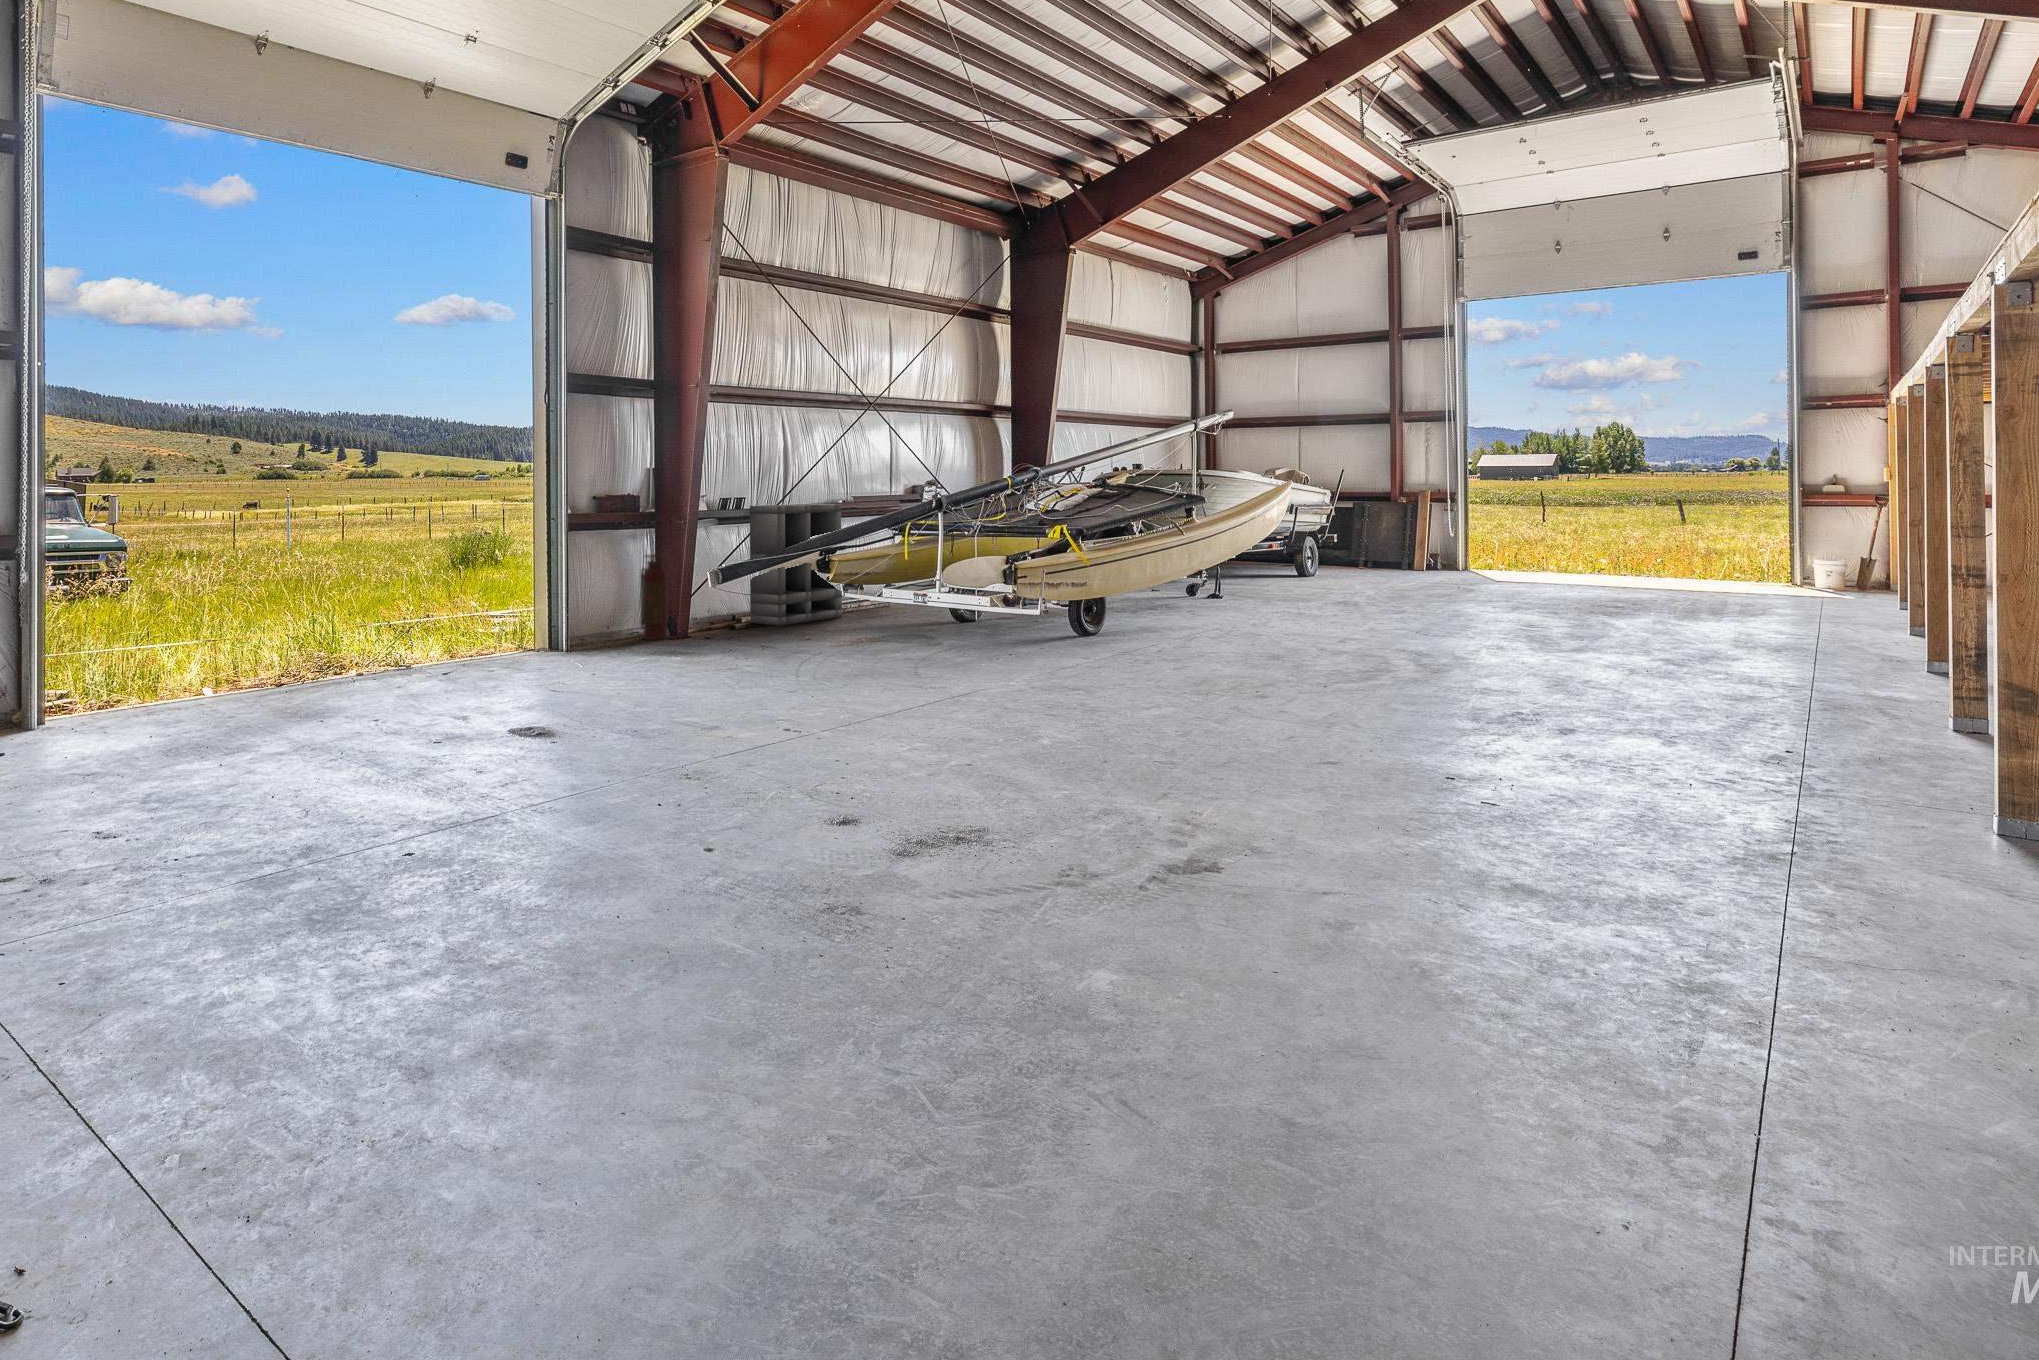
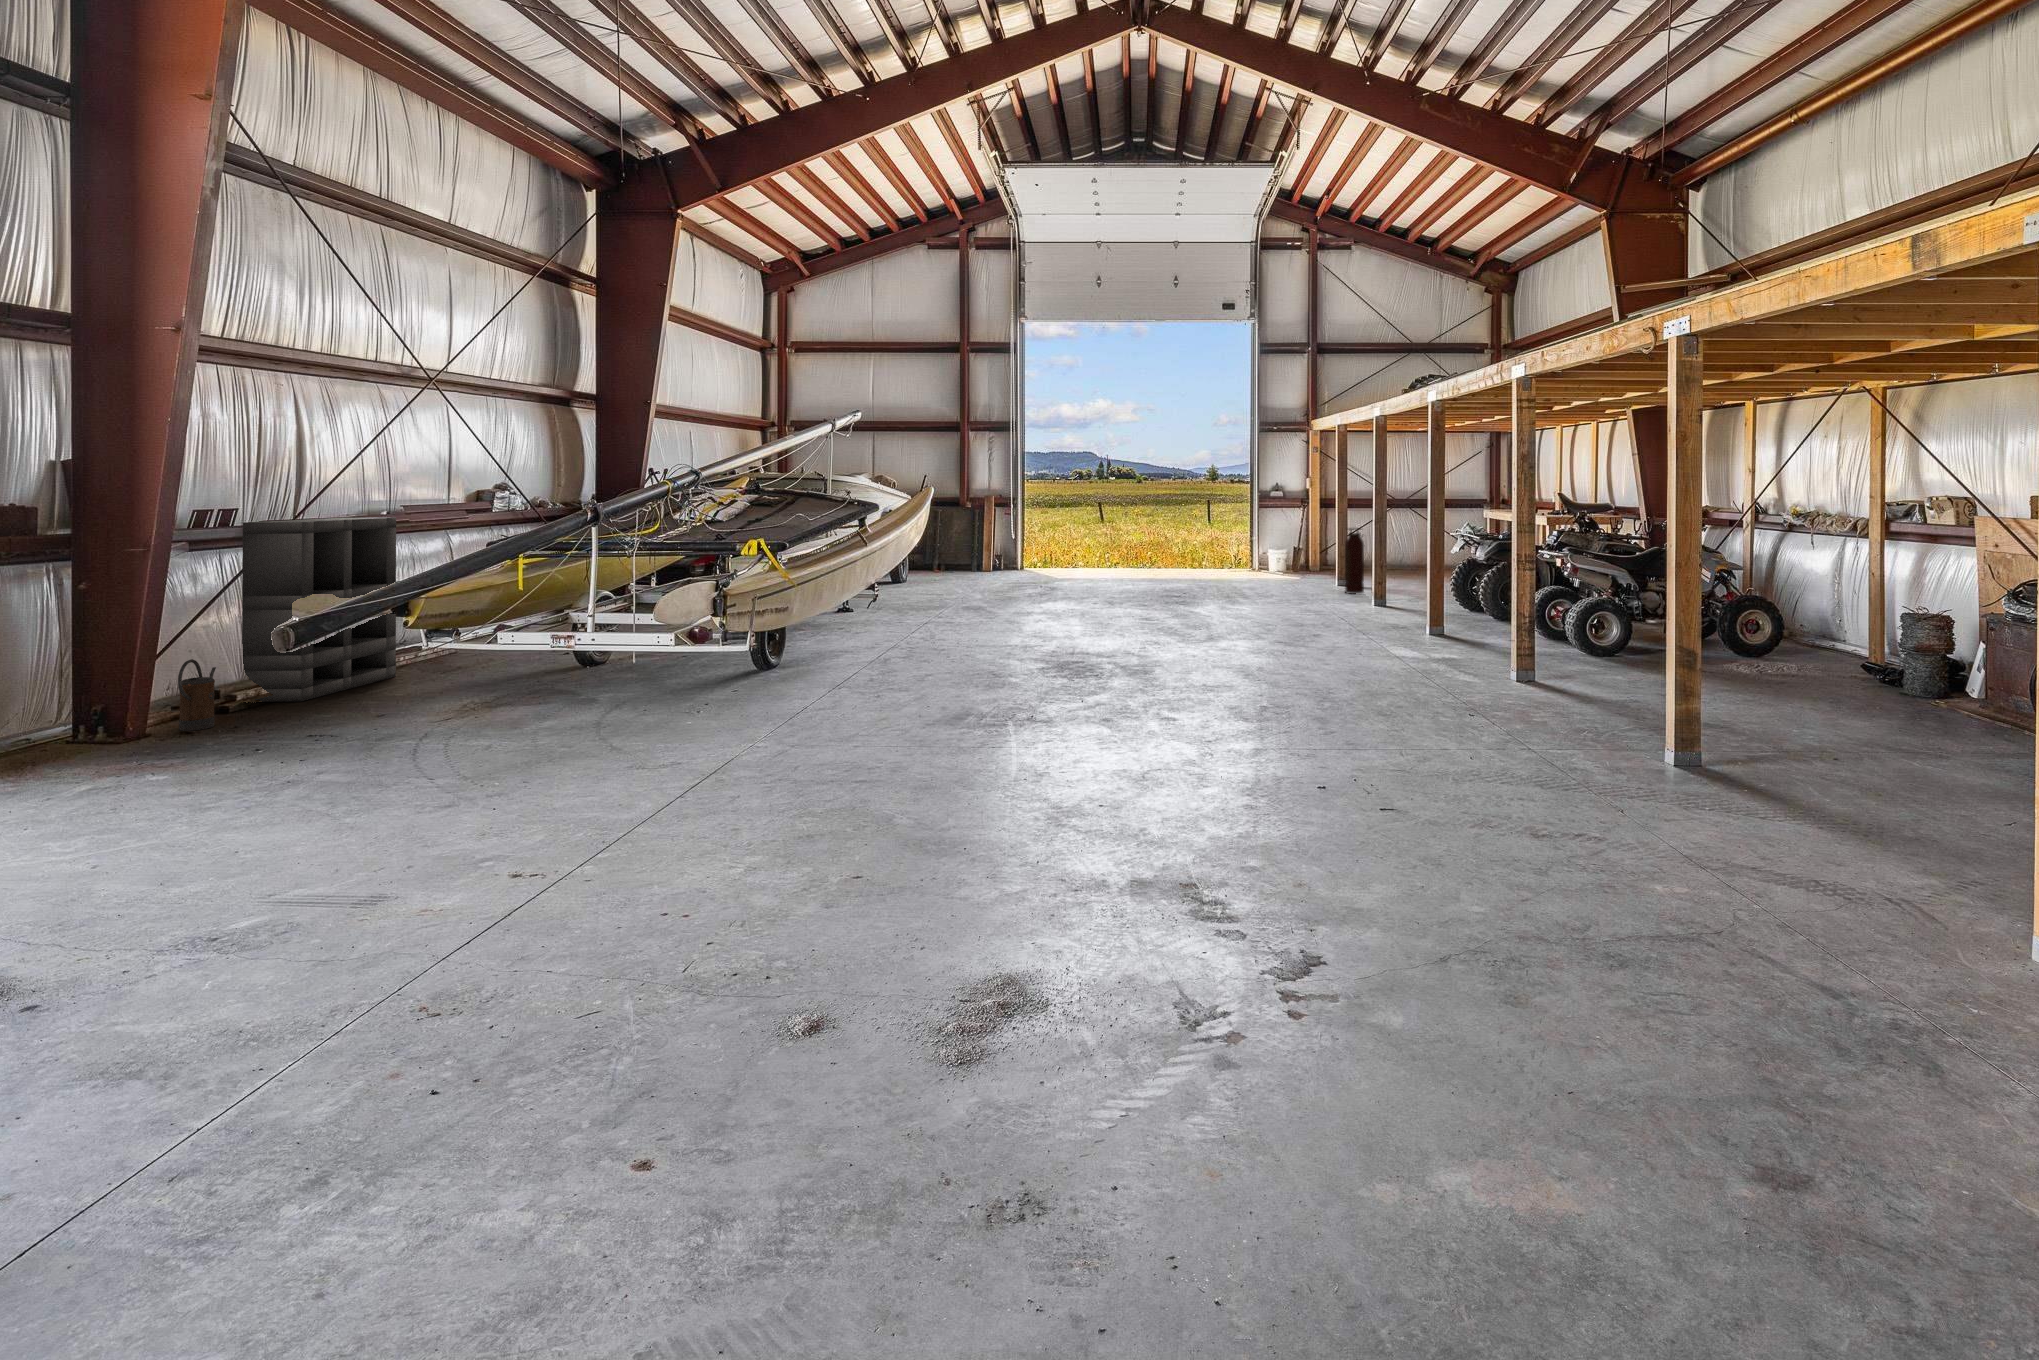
fire extinguisher: present [640,554,668,640] -> present [1345,528,1364,594]
watering can: none [706,591,729,635] -> present [178,659,216,731]

